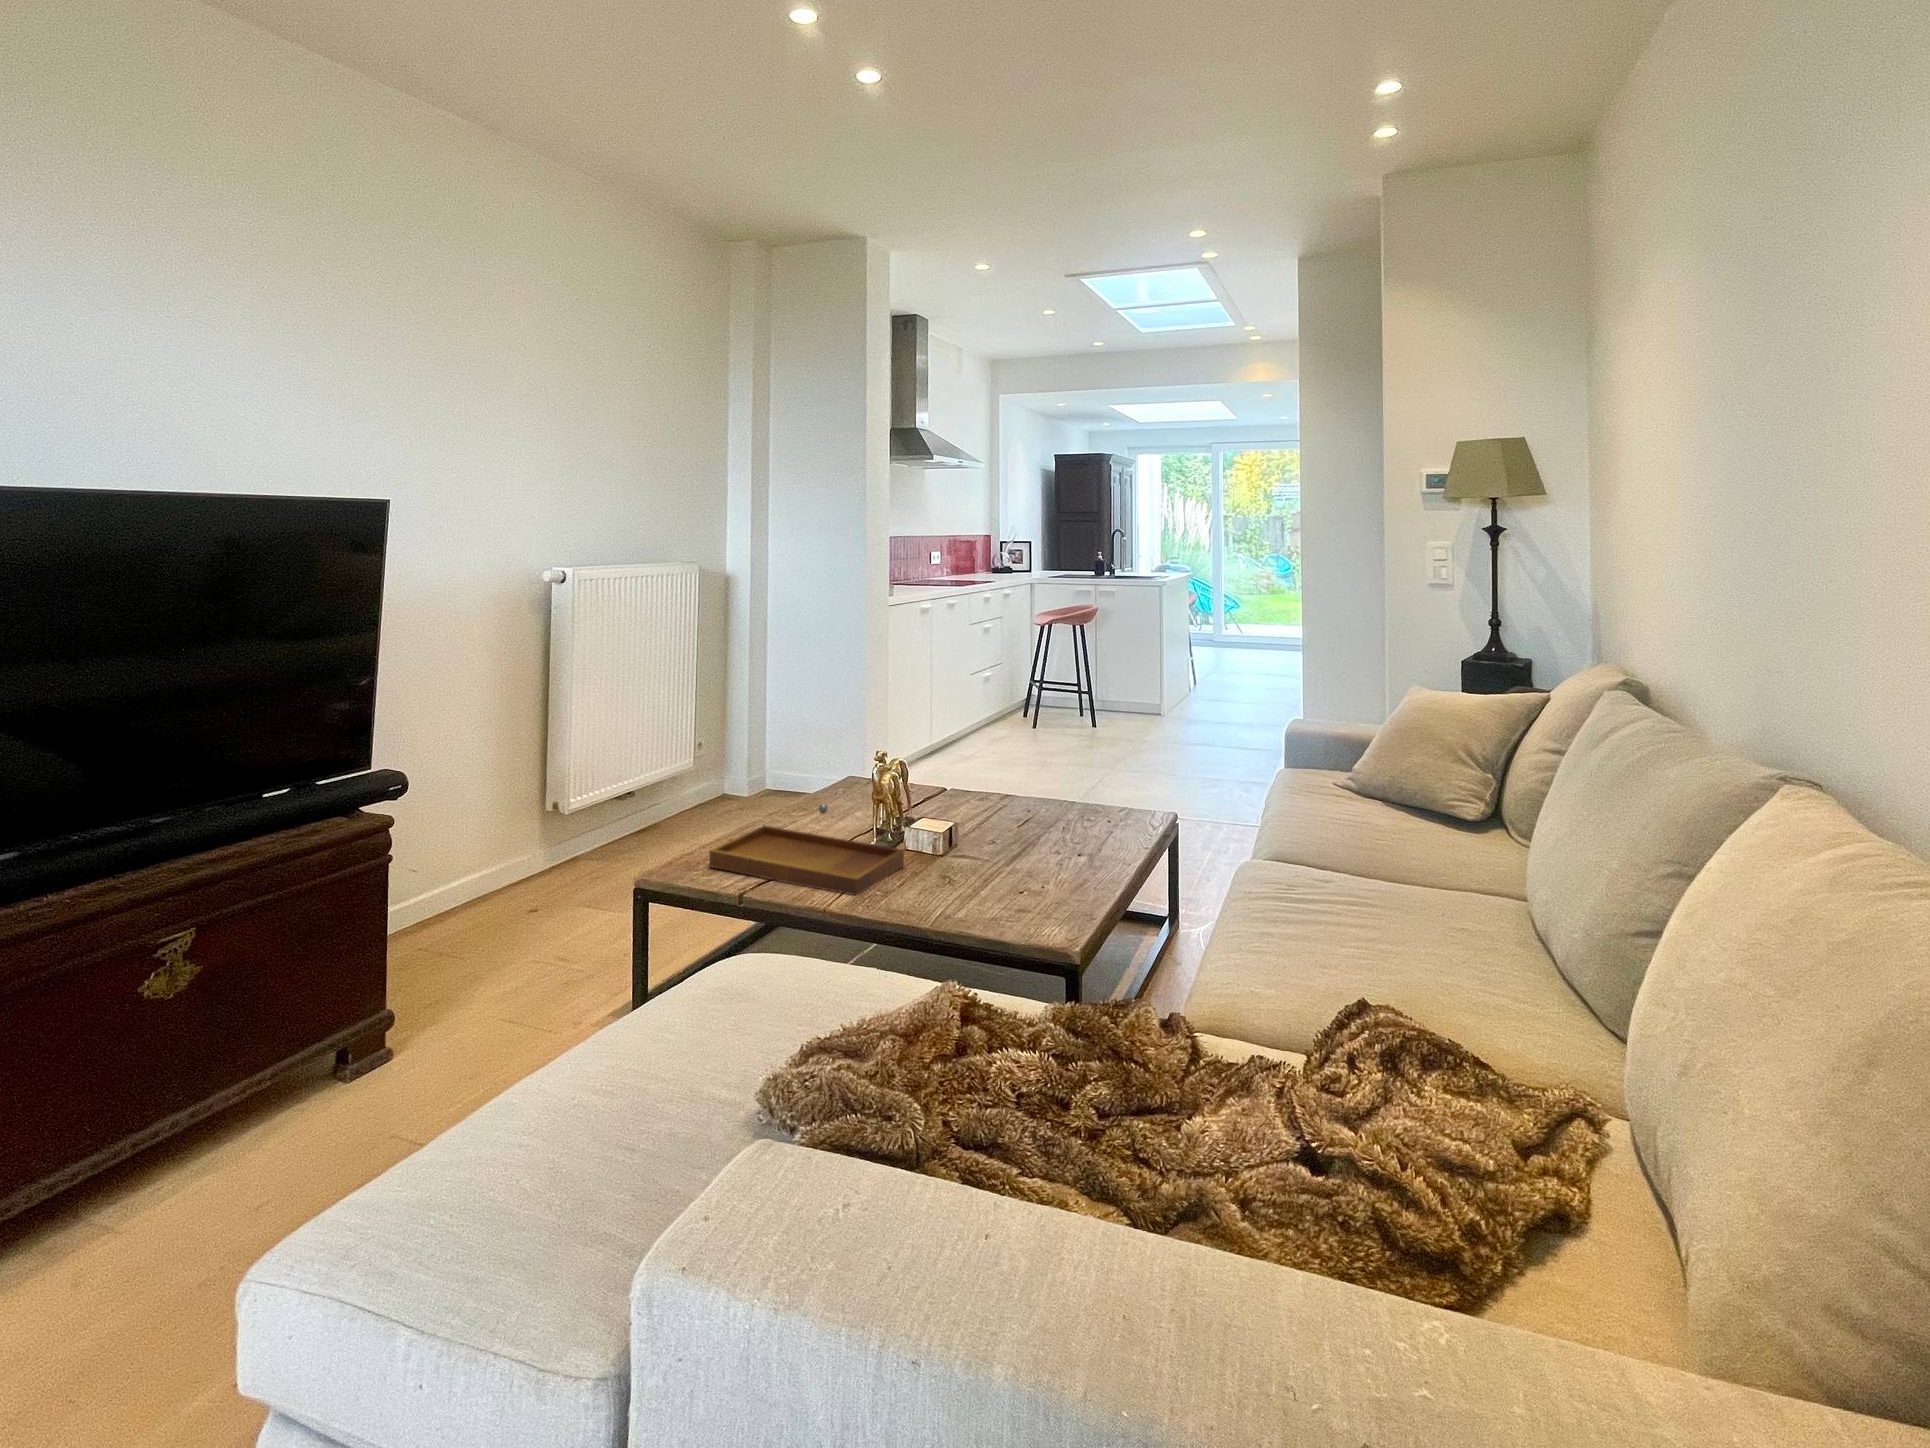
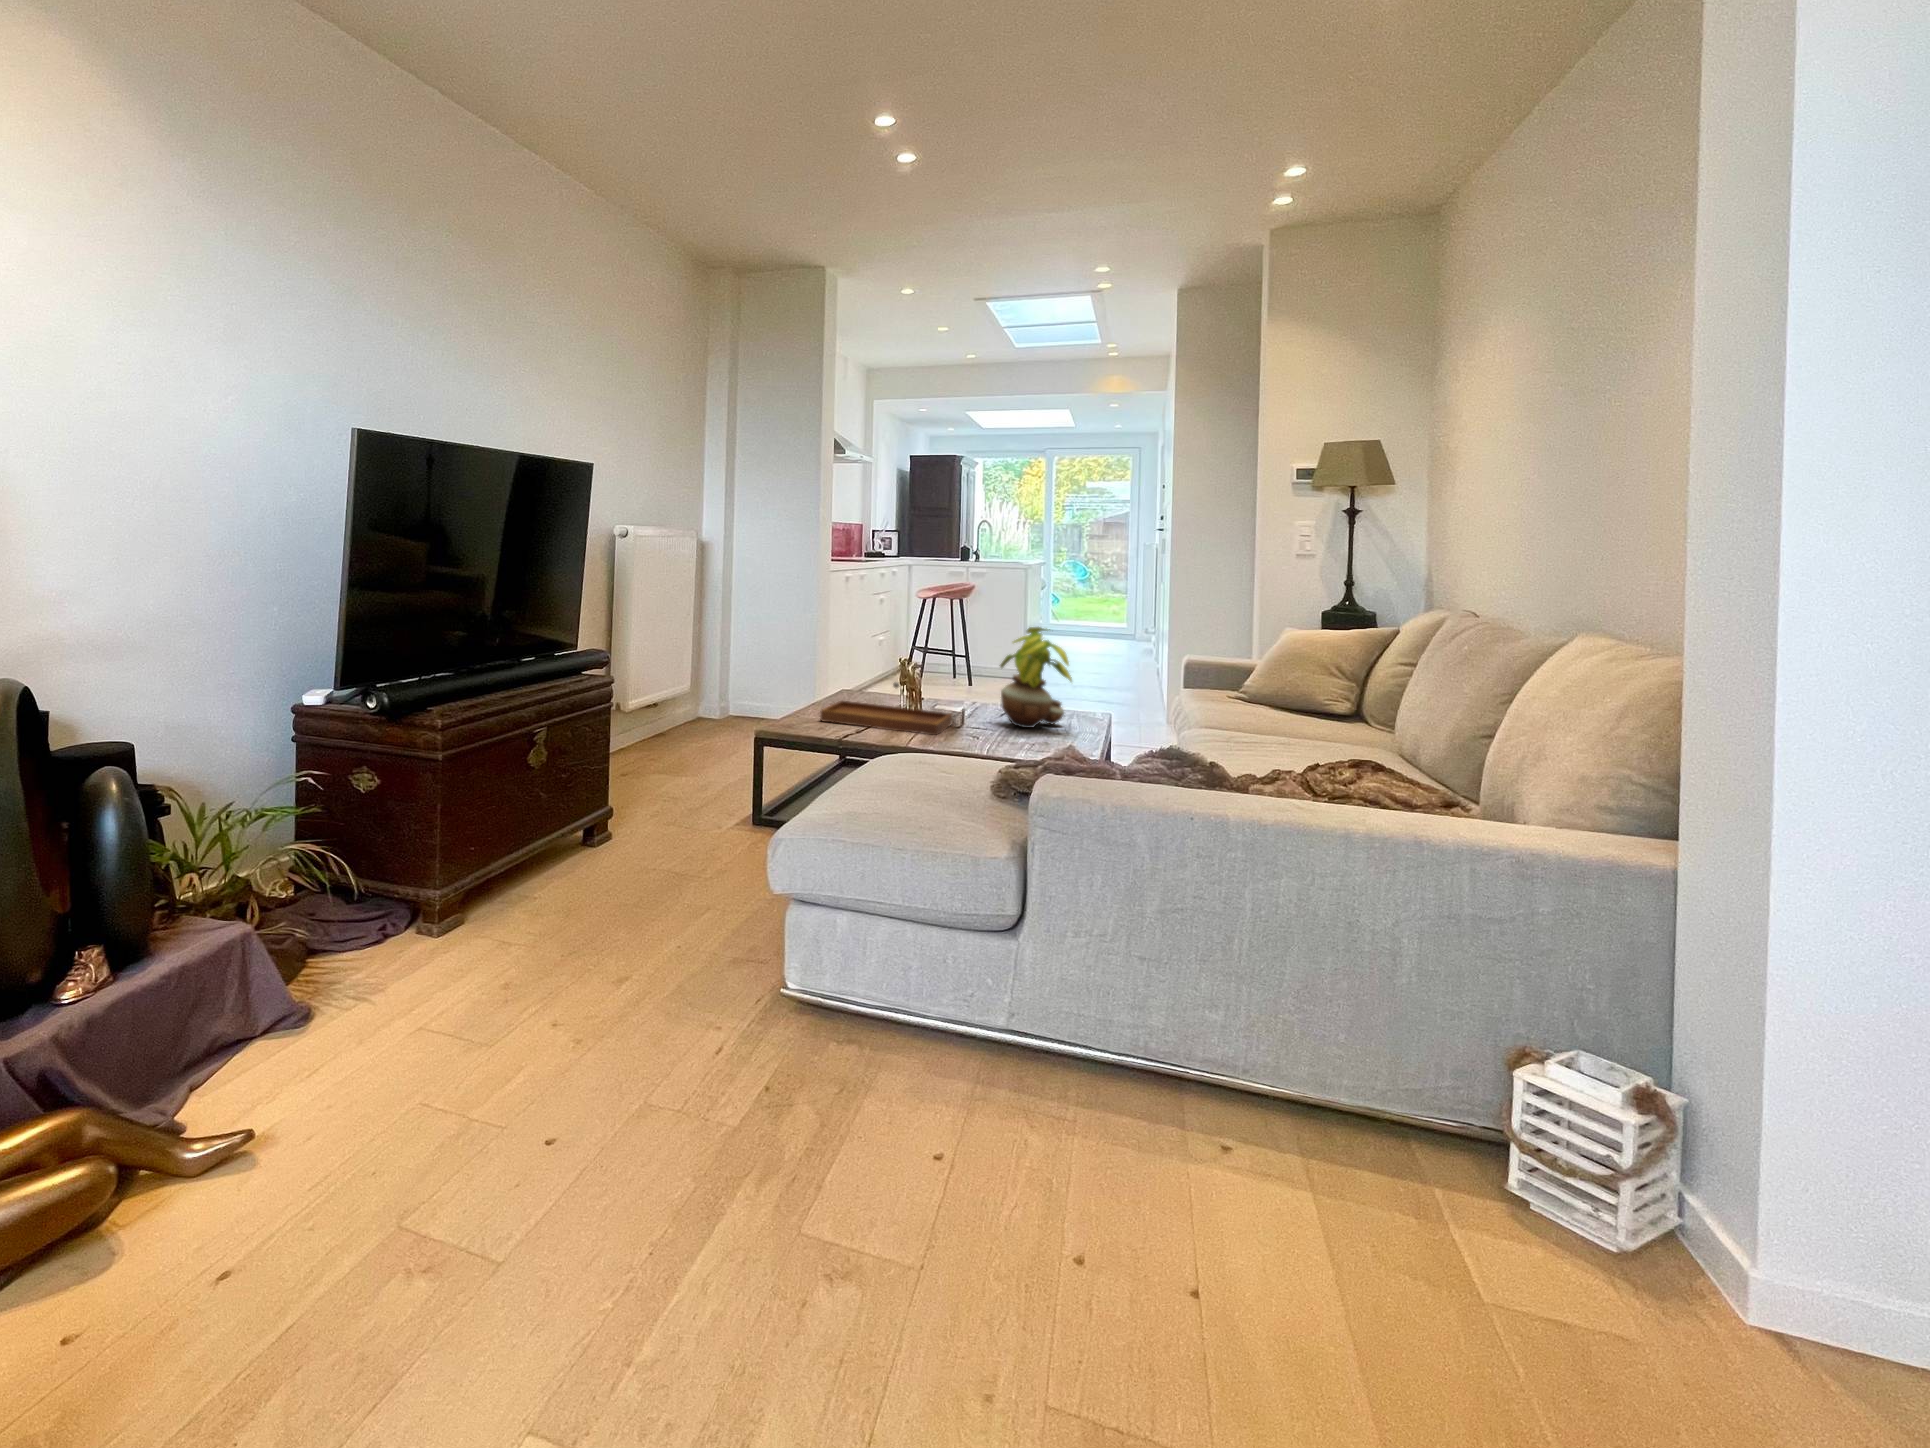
potted plant: none [972,719,1068,871] -> present [1000,627,1072,728]

